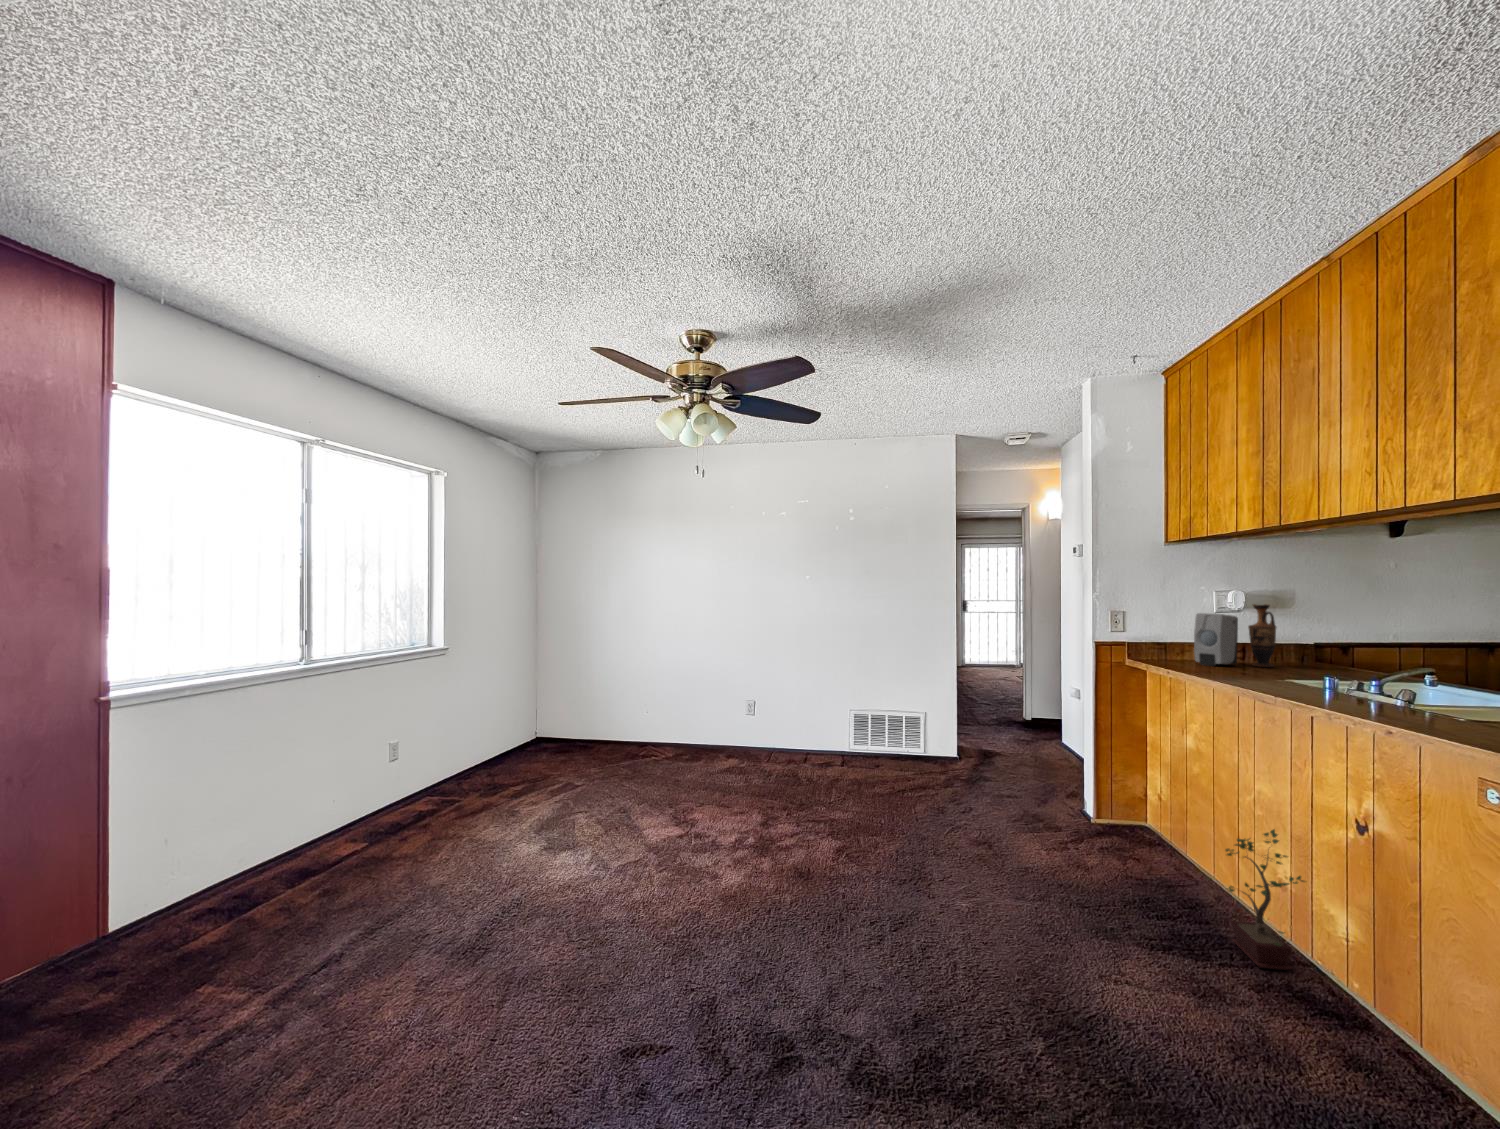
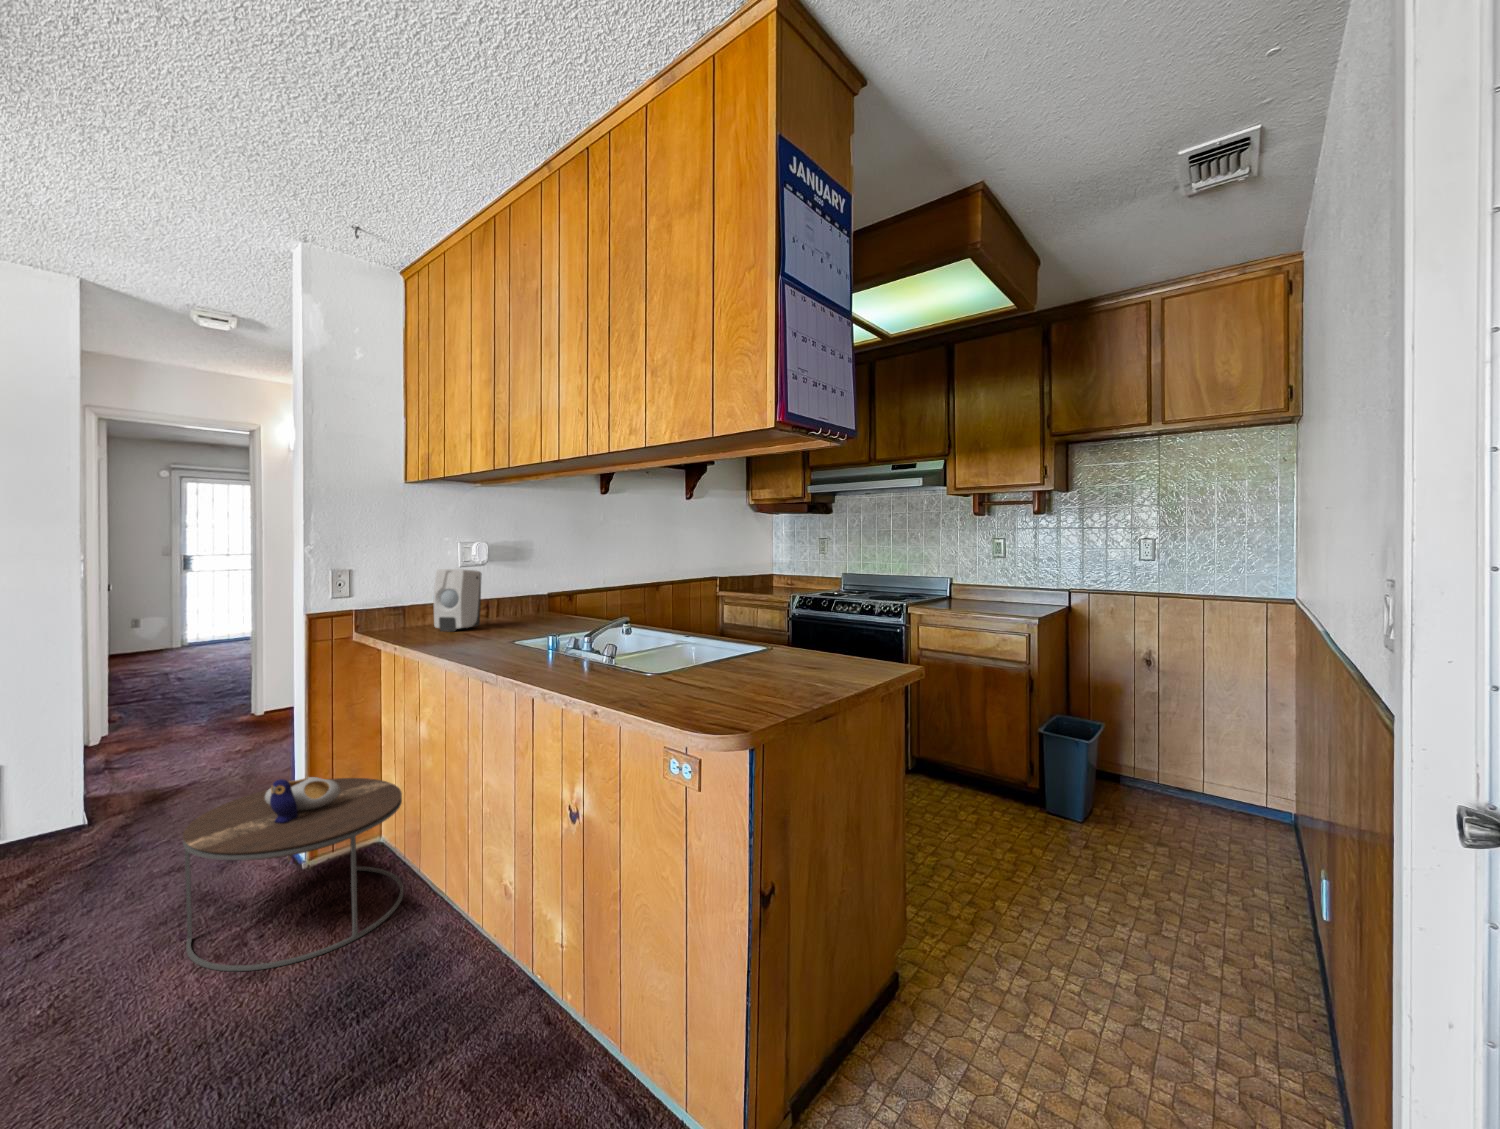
vase: present [1248,604,1276,667] -> none [492,557,518,626]
side table: none [1030,754,1176,885] -> present [183,777,404,971]
potted plant: present [1226,829,1305,970] -> none [445,833,528,1014]

